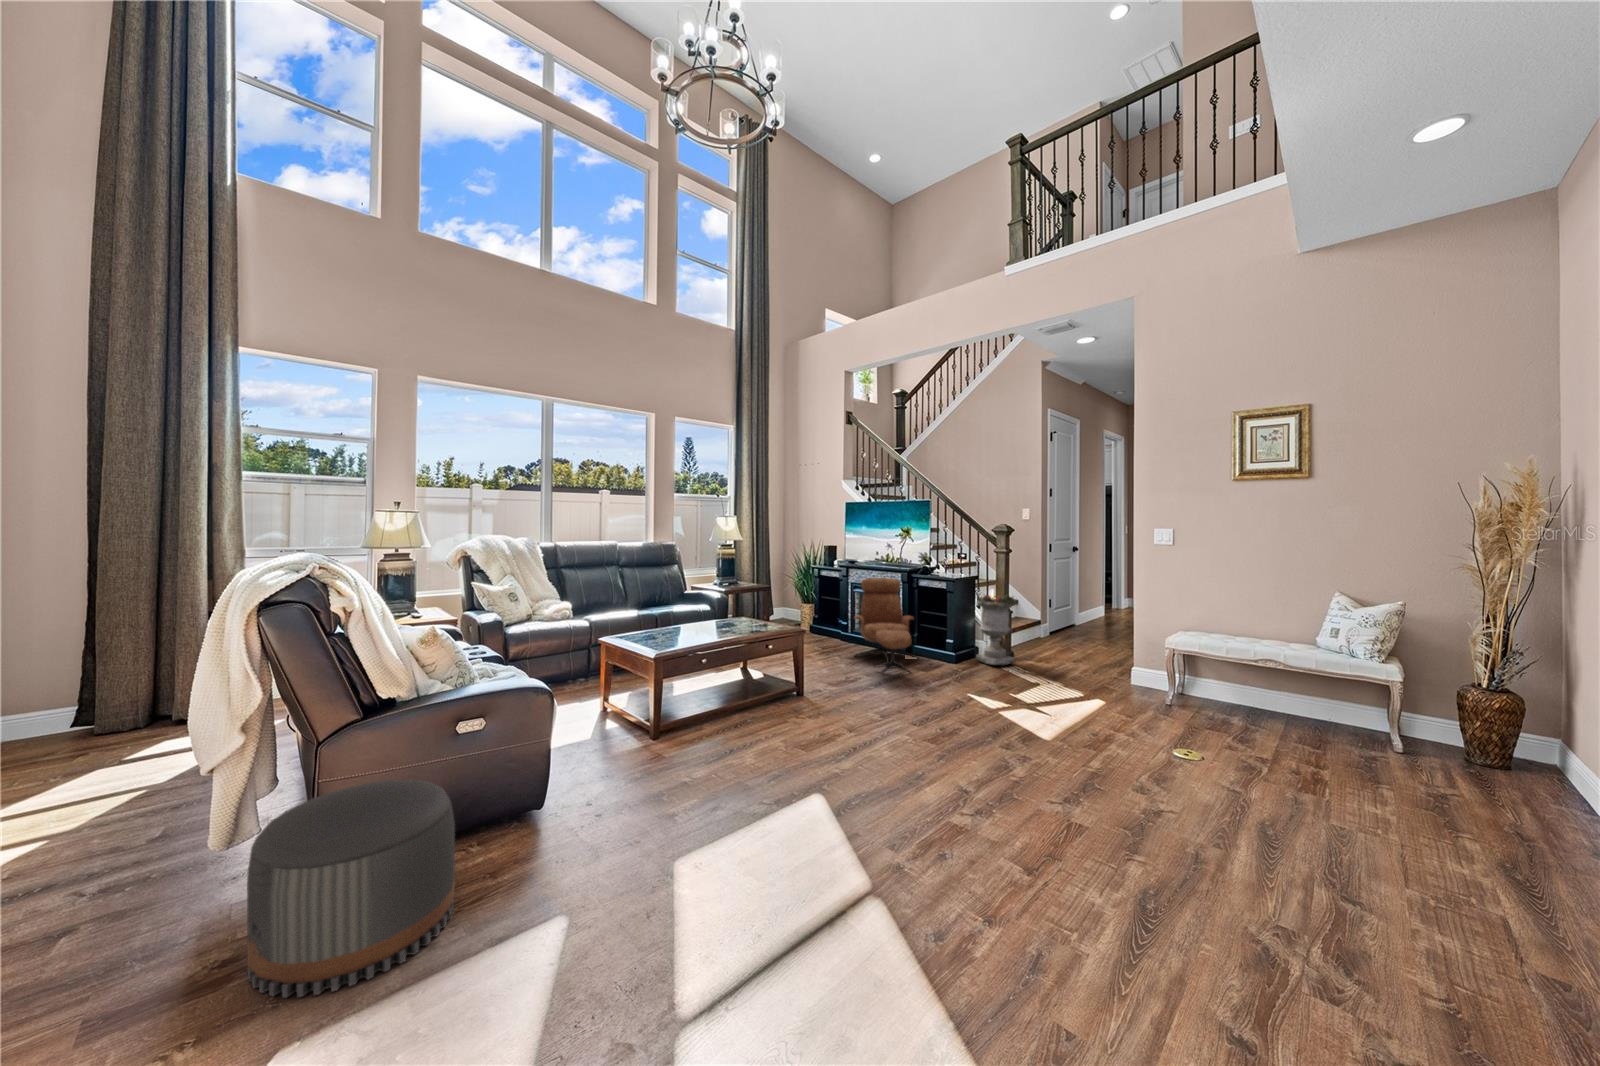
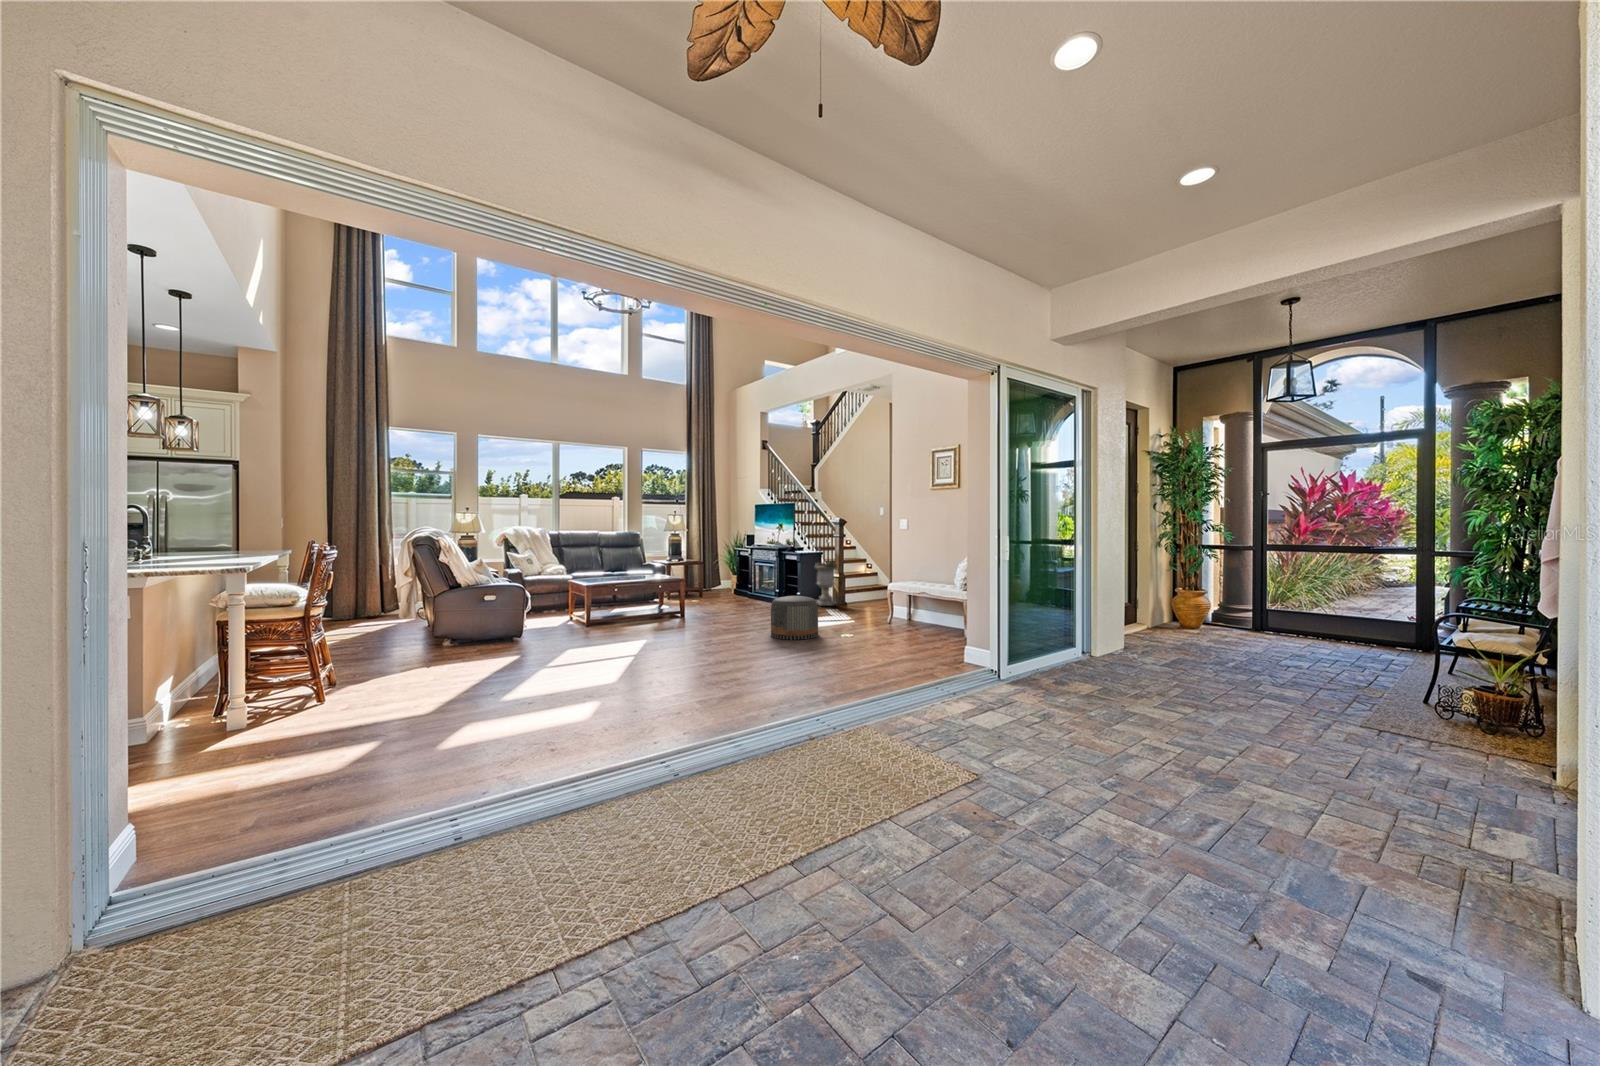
lounge chair: present [855,578,914,674] -> none [741,553,780,608]
pouf: present [247,780,455,998] -> present [771,596,818,640]

